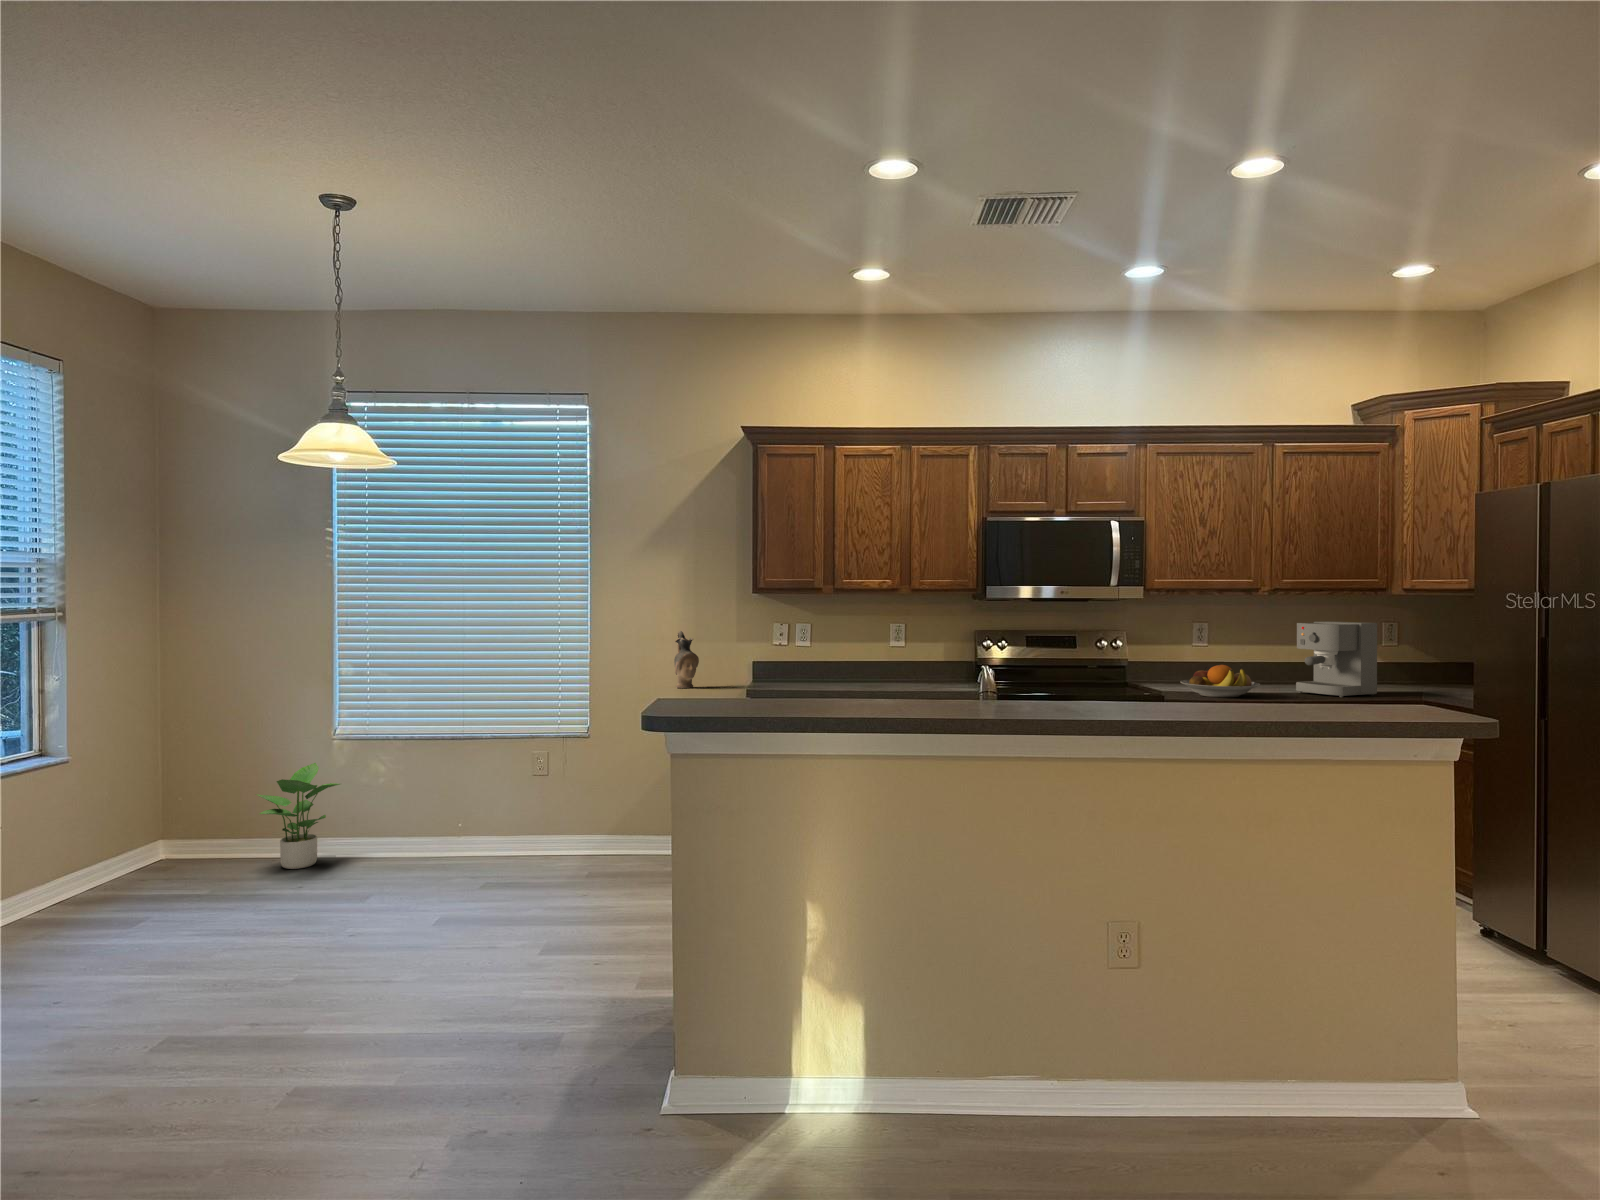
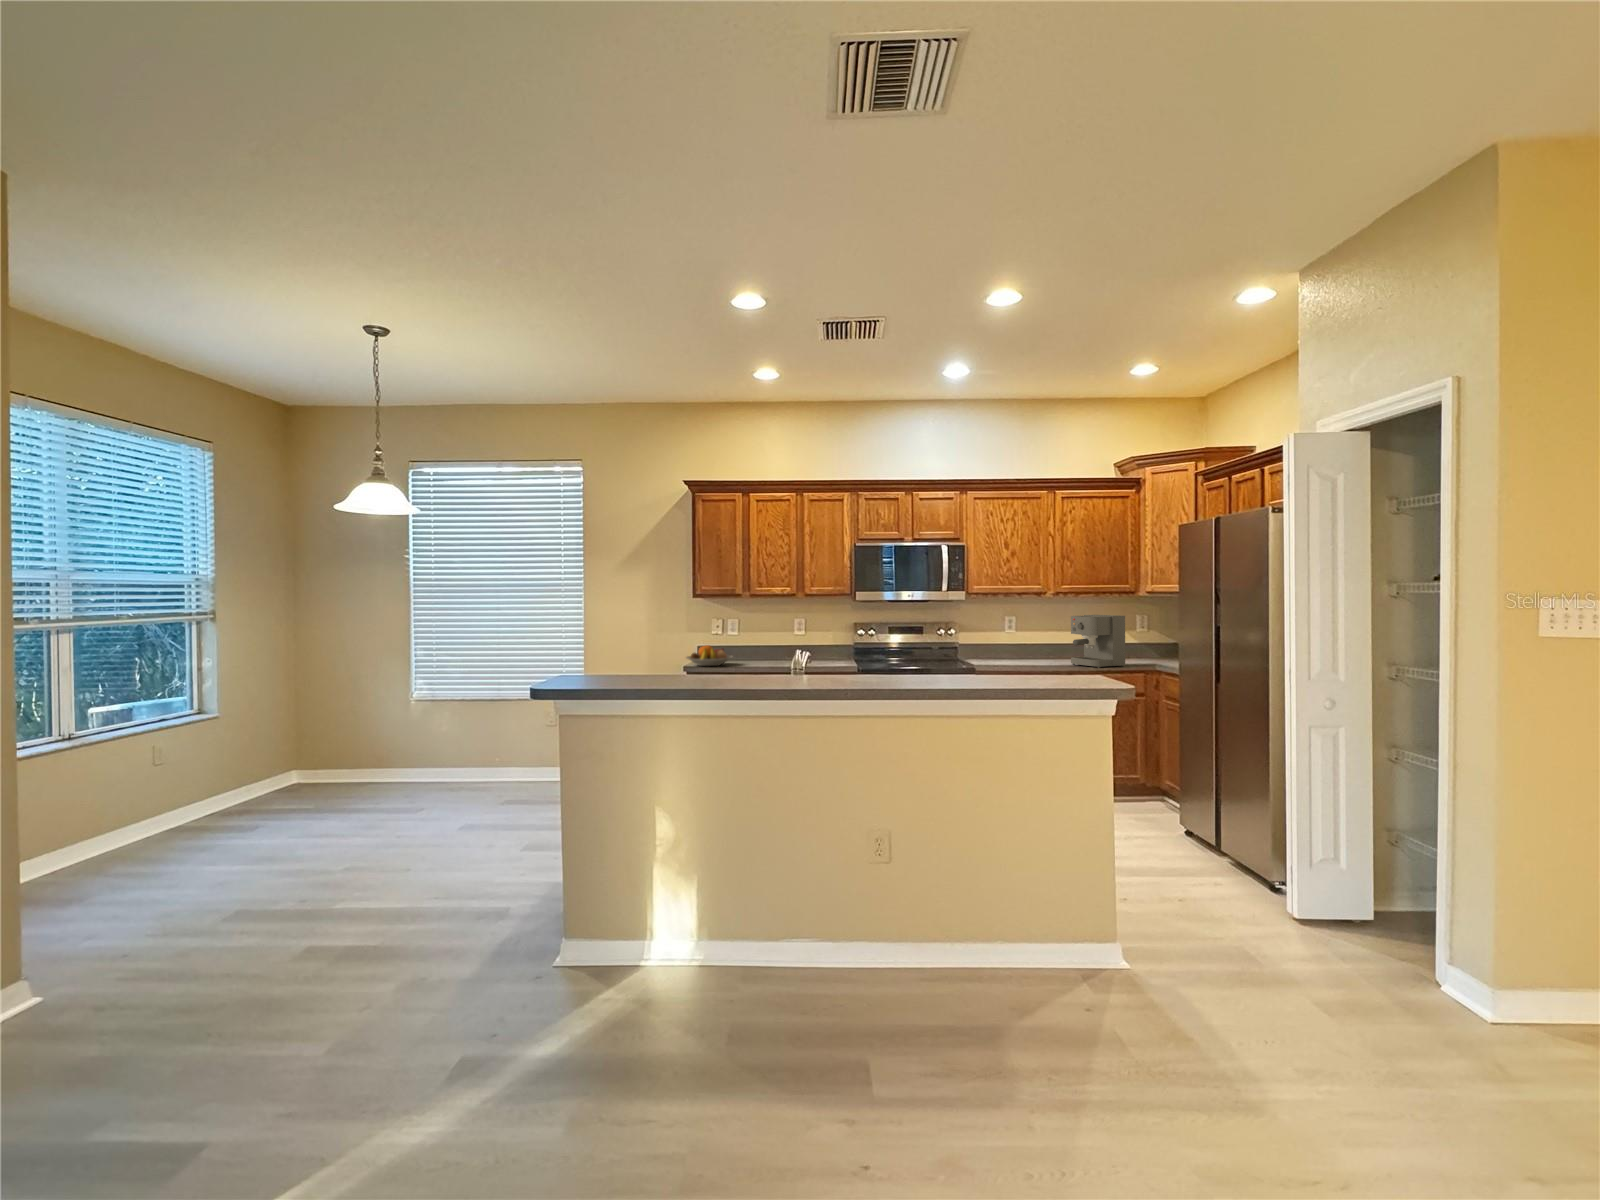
ceramic pitcher: present [674,631,699,688] -> none [644,624,661,664]
fruit bowl: present [1180,665,1260,698] -> present [686,645,732,666]
potted plant: present [257,763,340,869] -> none [354,717,417,790]

